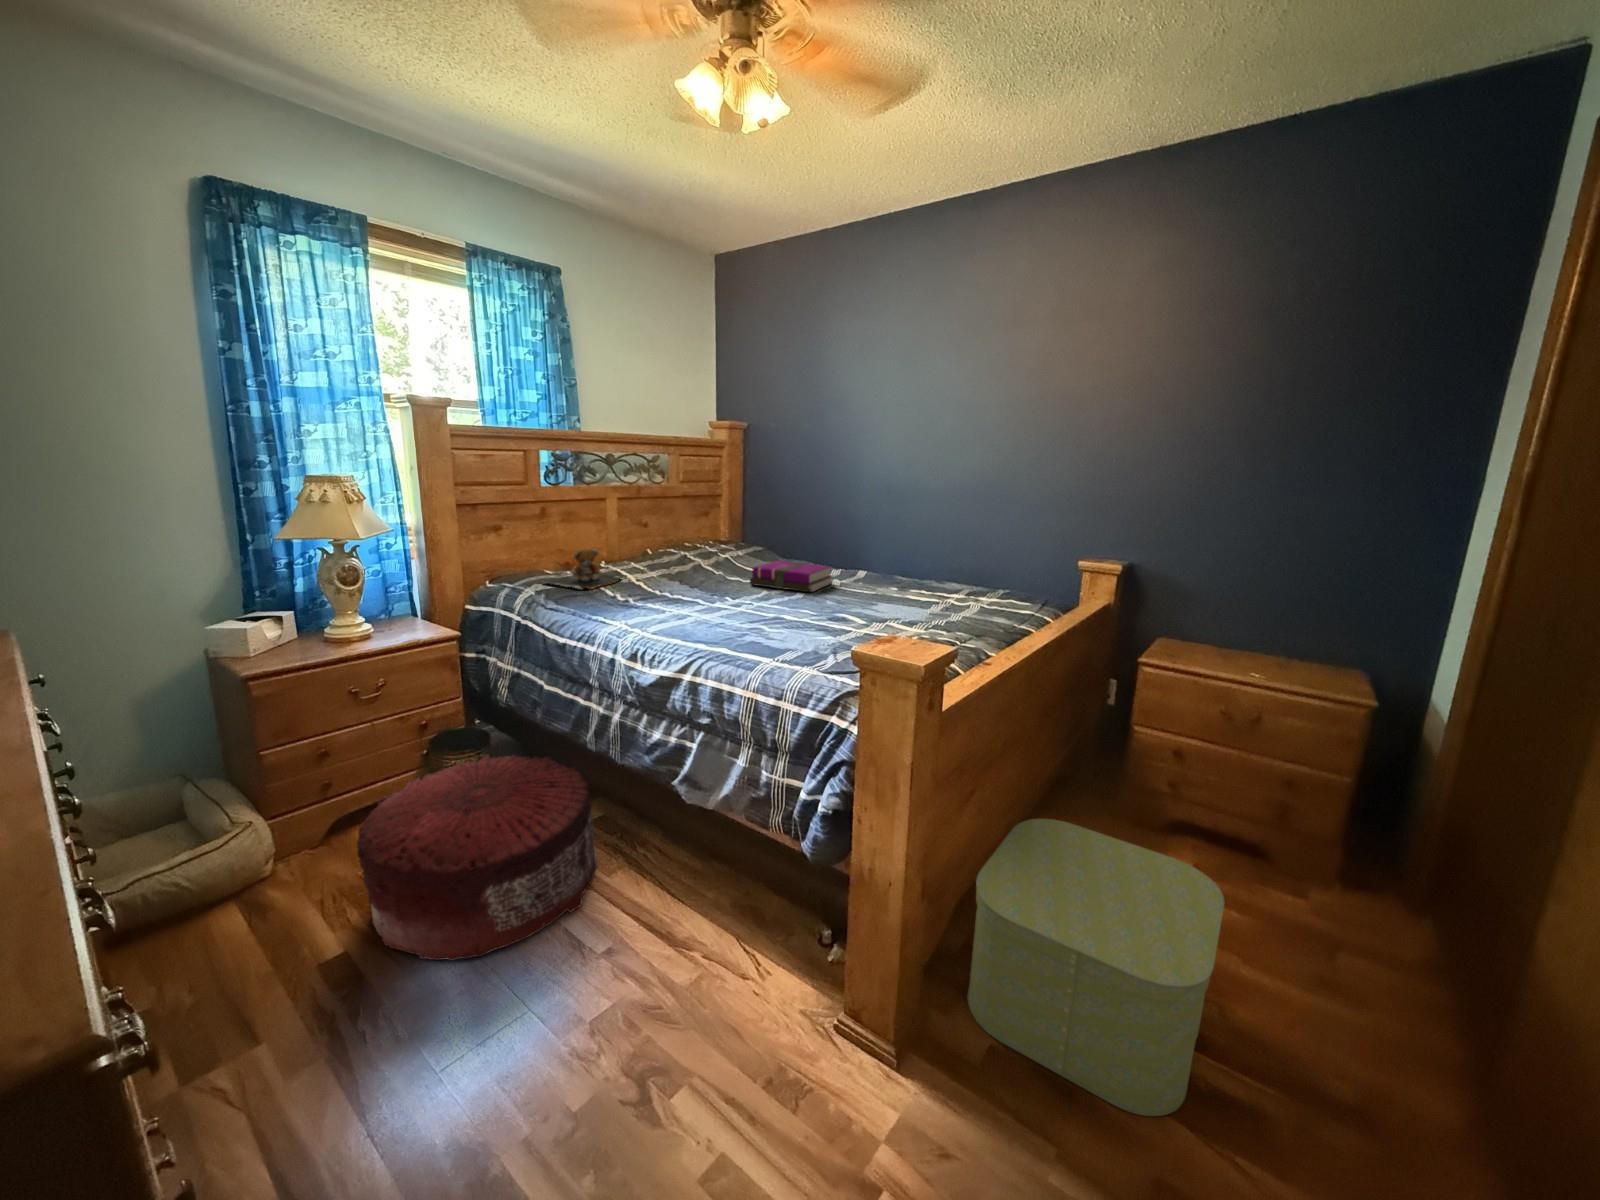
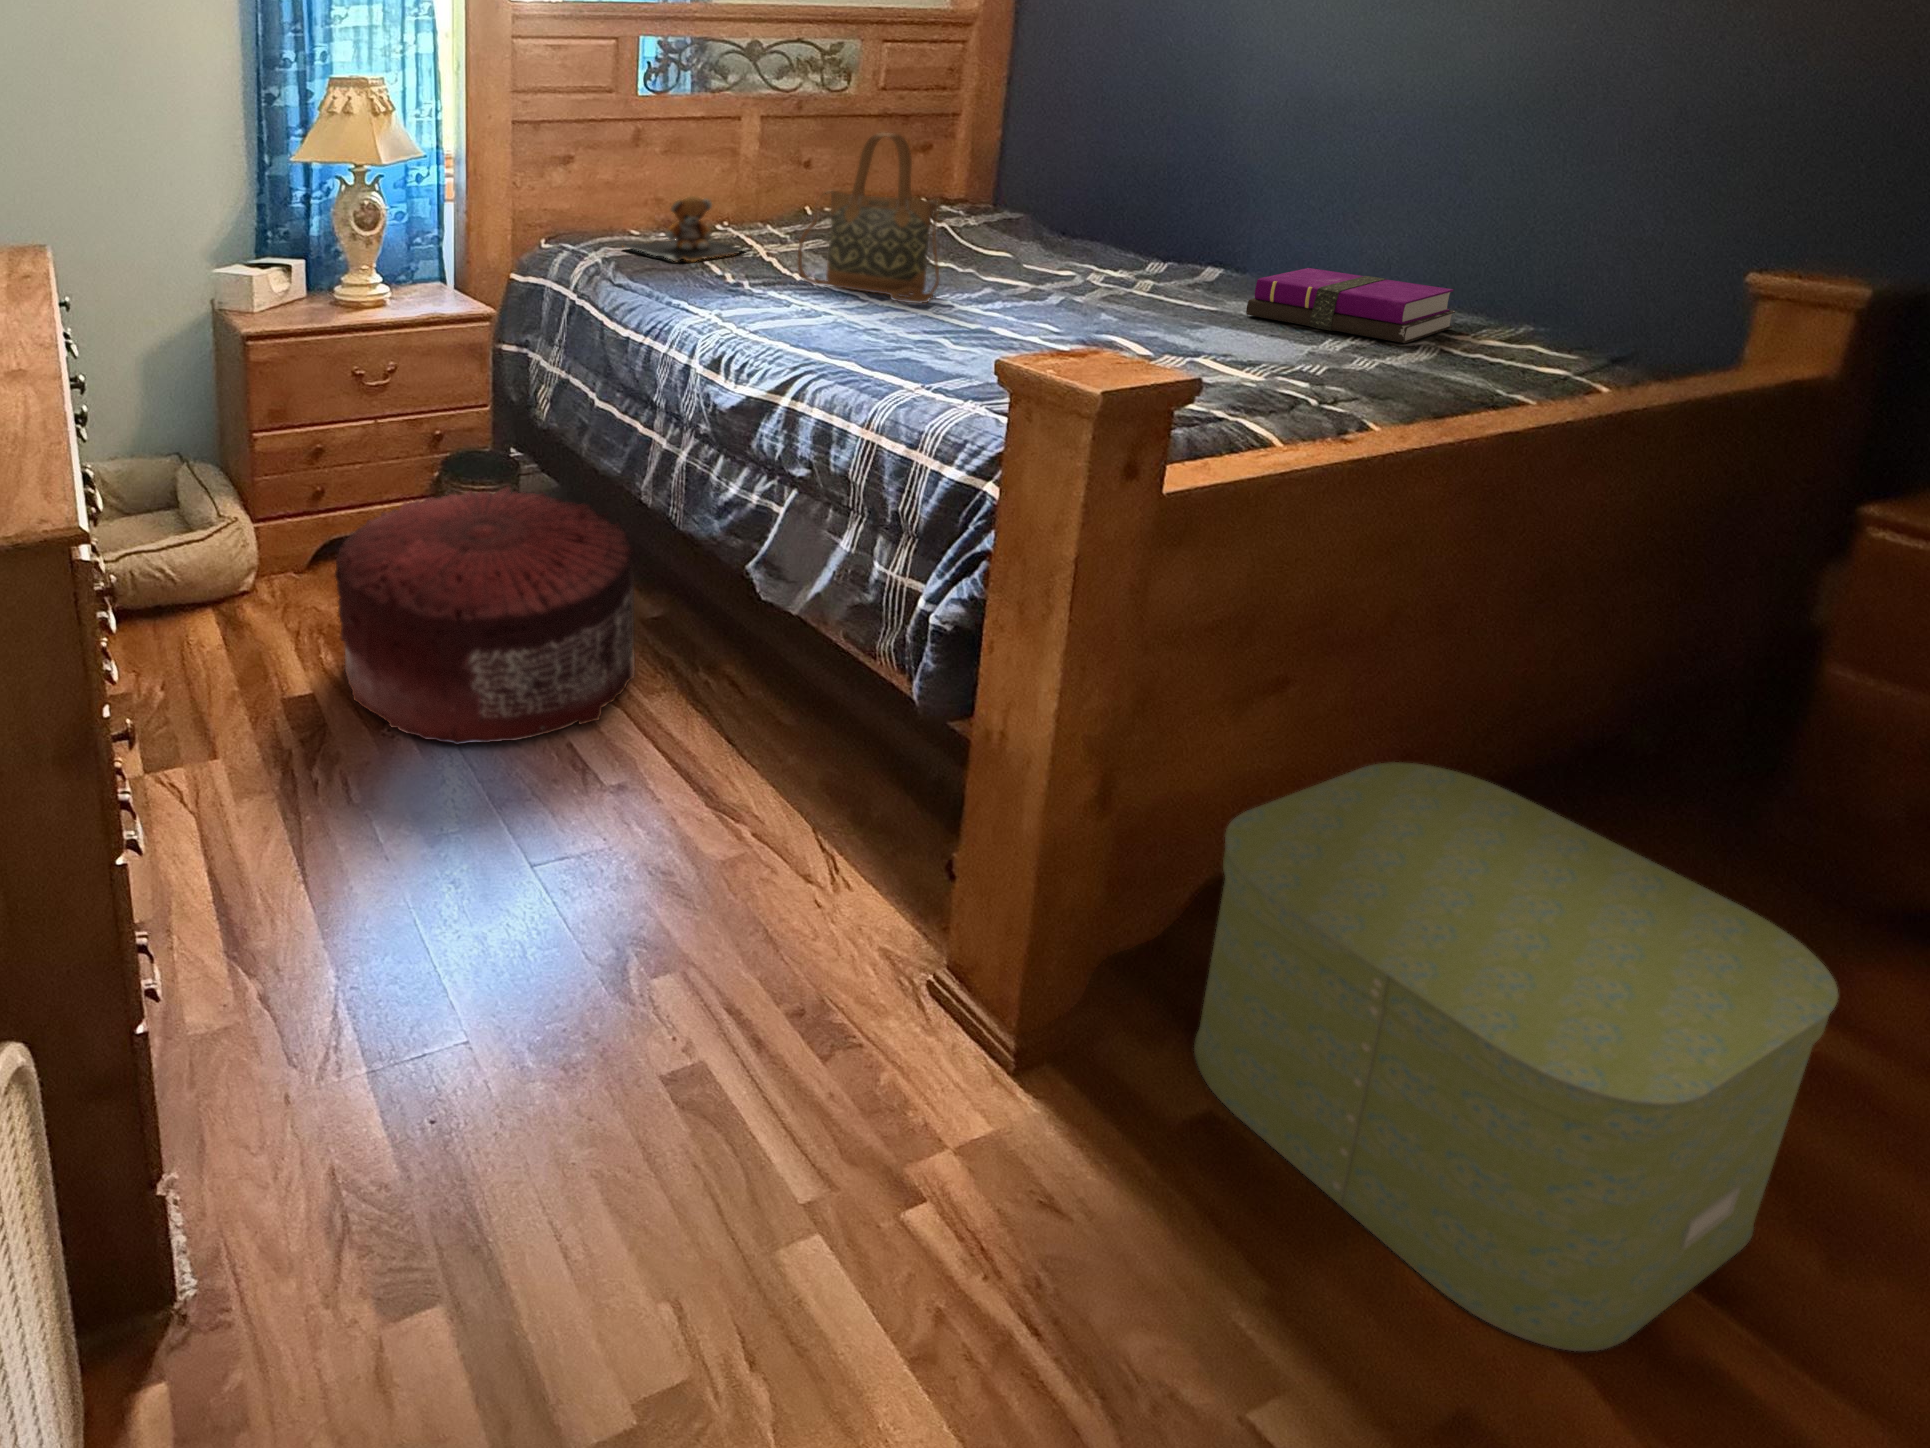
handbag: none [660,508,744,604] -> present [798,133,940,303]
notebook: present [750,561,832,592] -> present [1246,268,1455,343]

